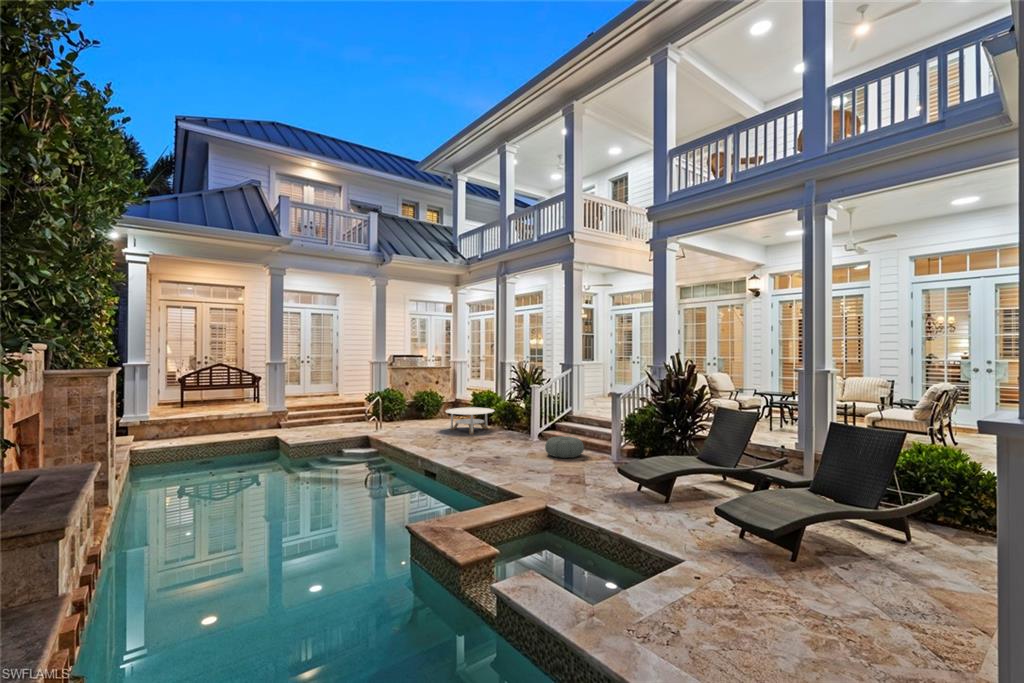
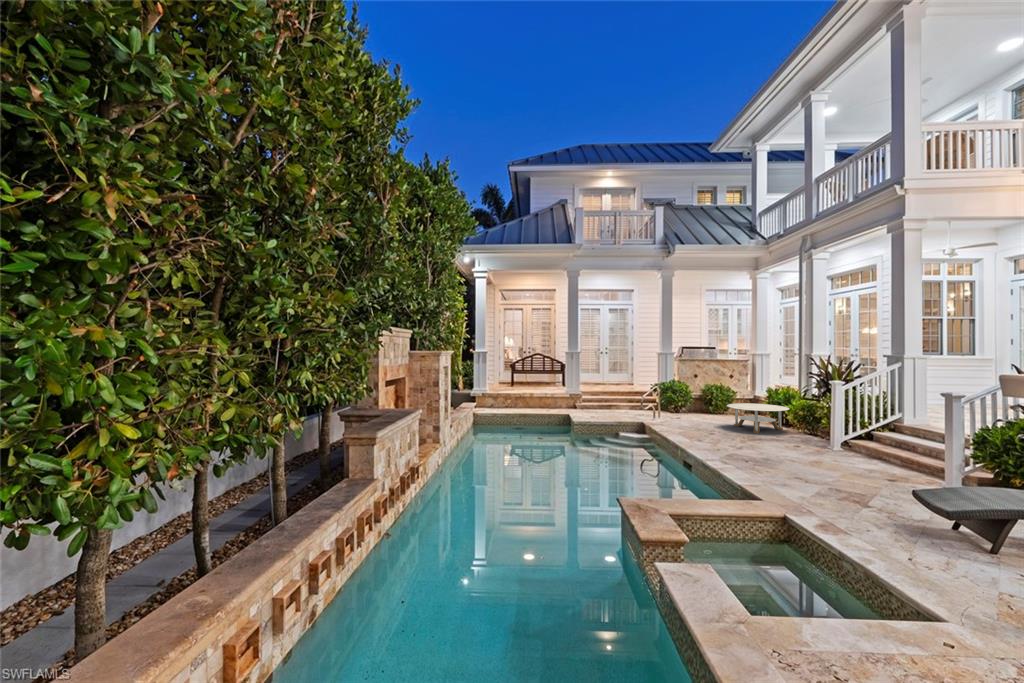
pouf: present [545,436,584,458] -> none [837,445,900,475]

